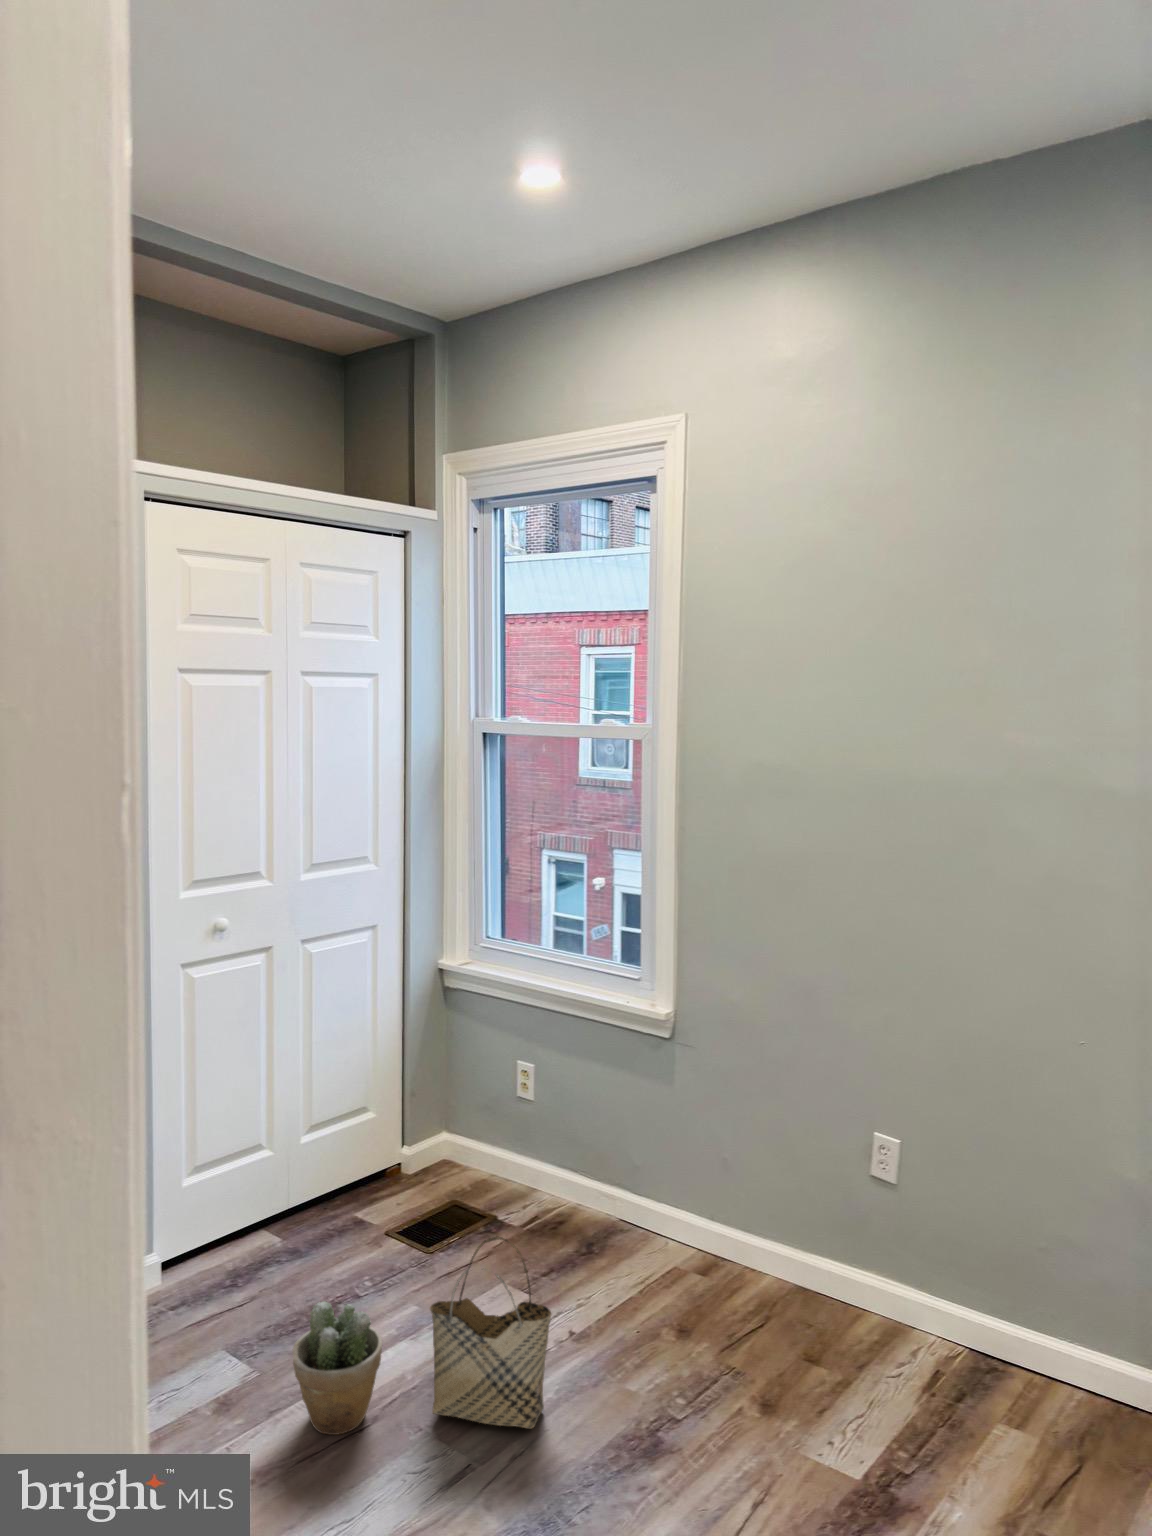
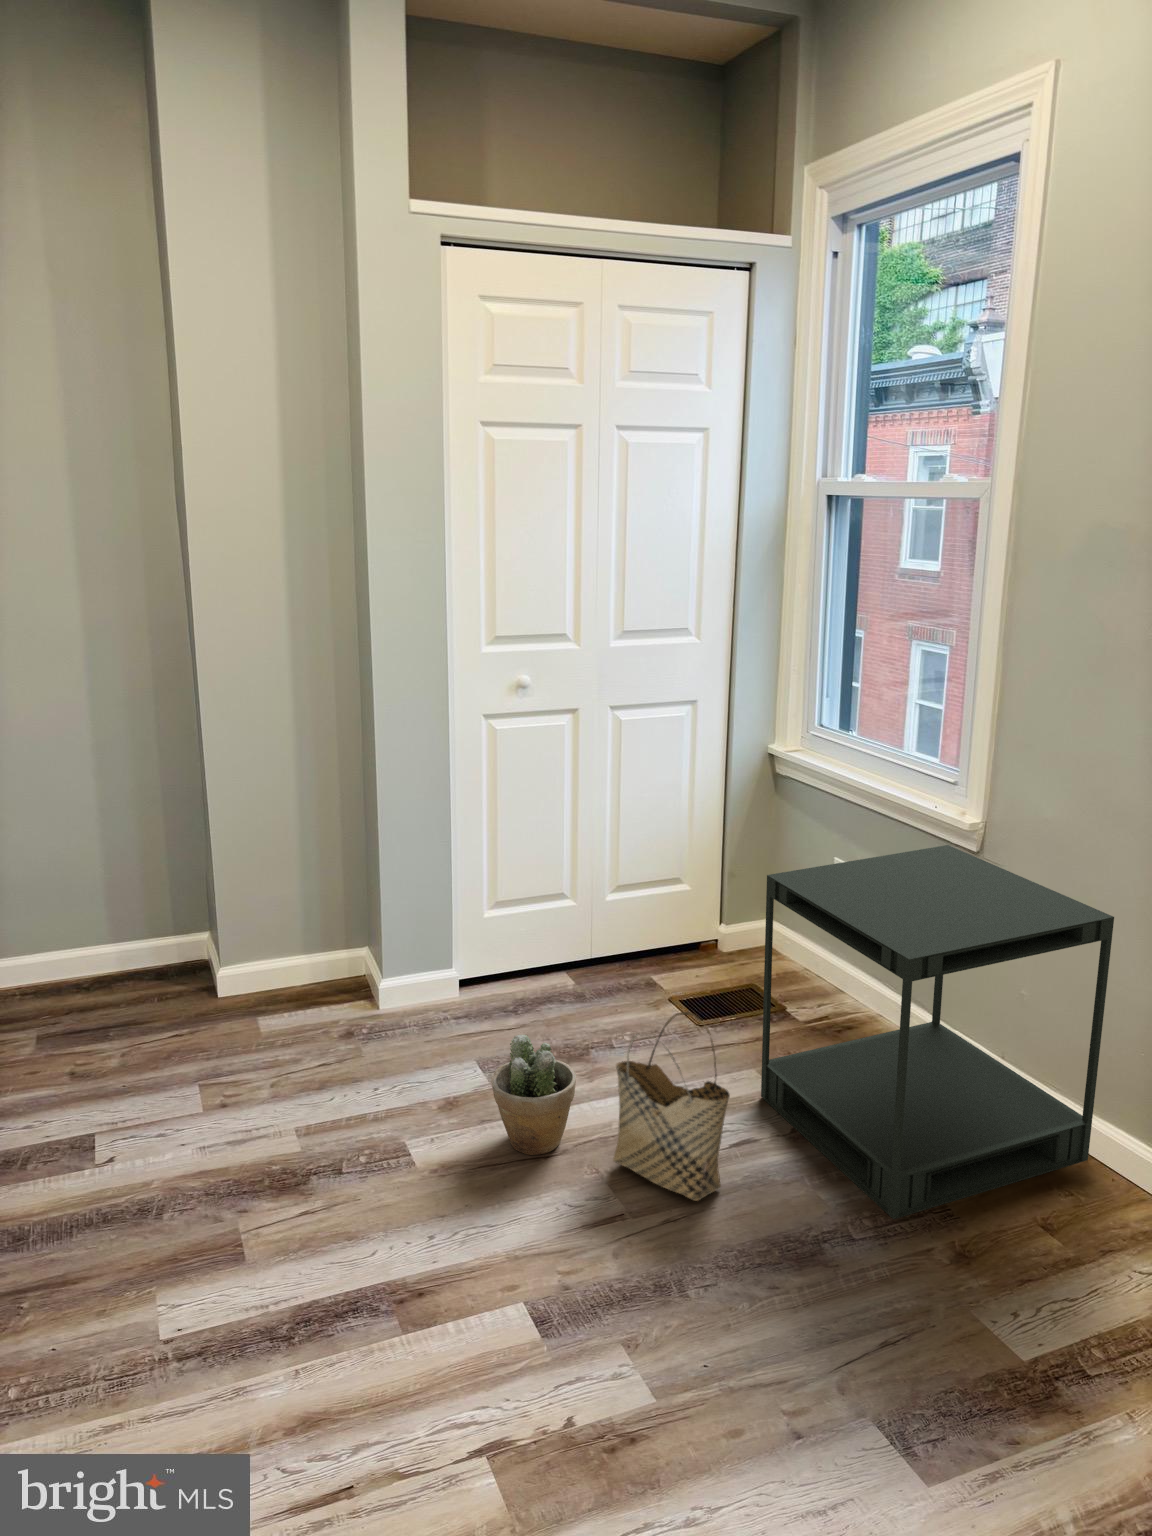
side table: none [526,1040,807,1390] -> present [761,845,1114,1219]

